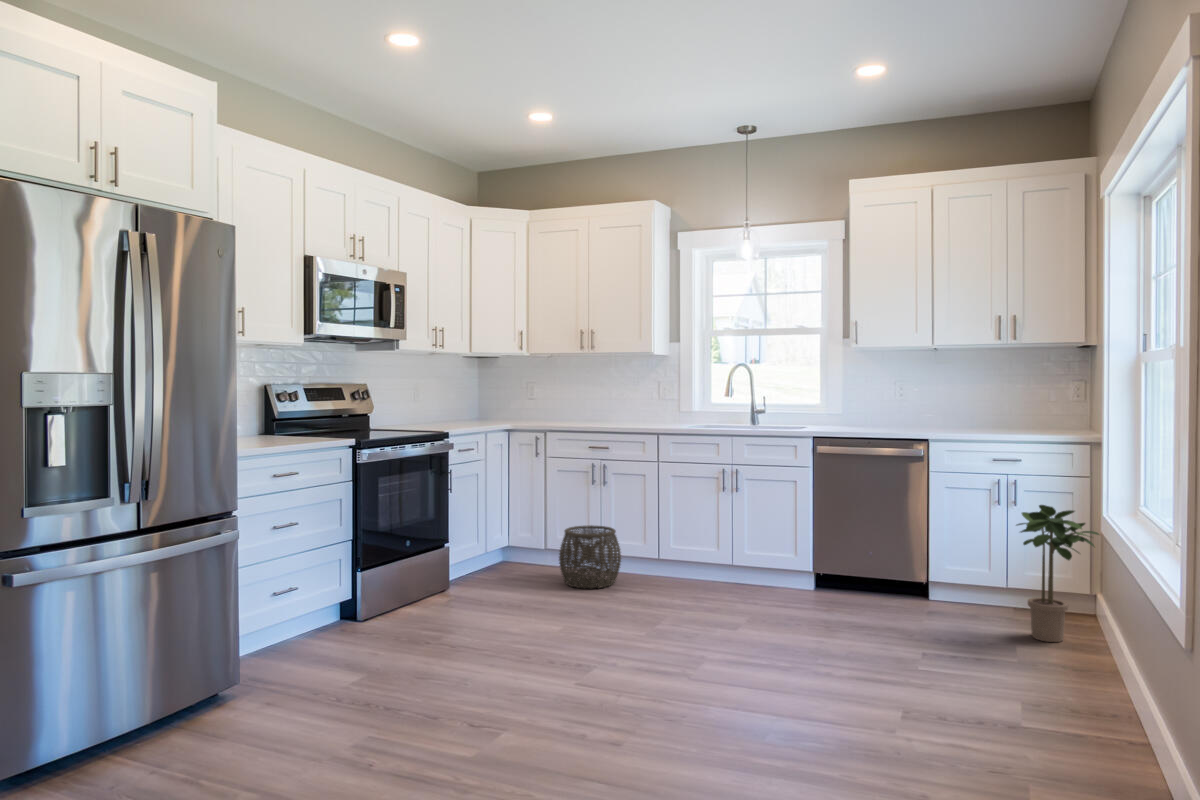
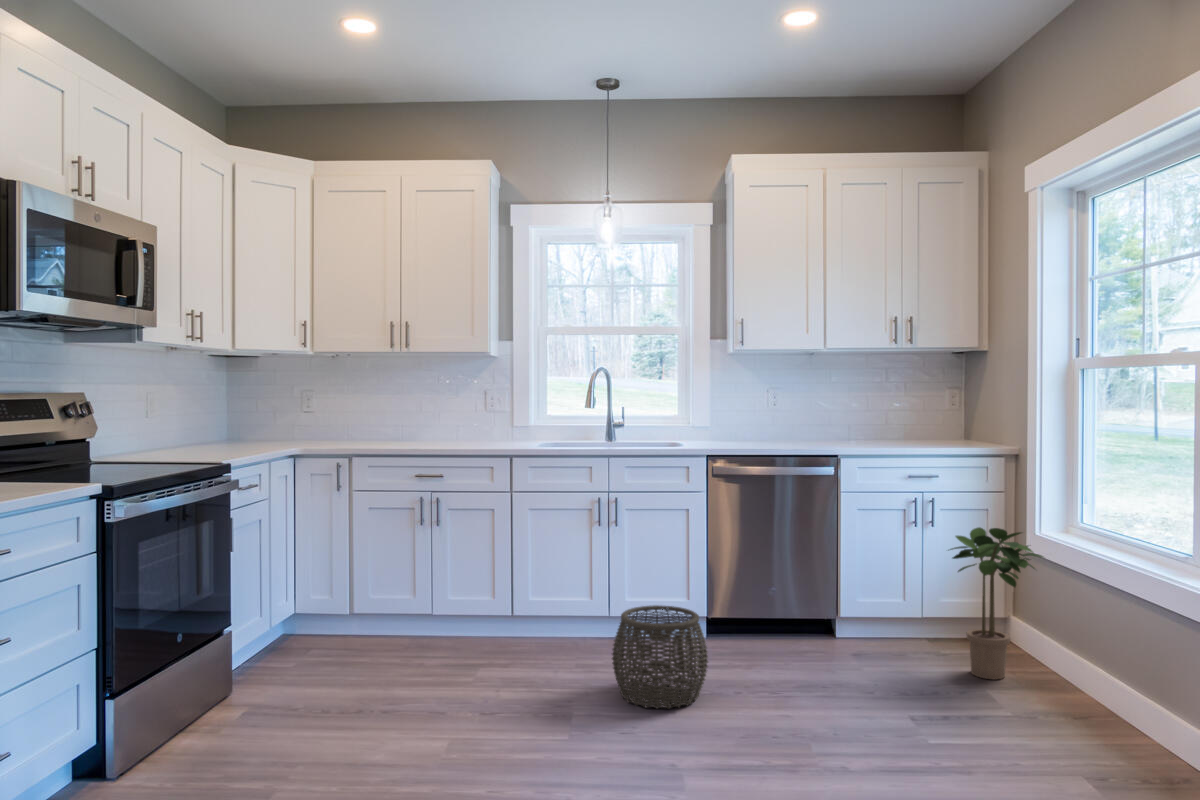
woven basket: present [559,525,621,589] -> present [612,605,708,709]

